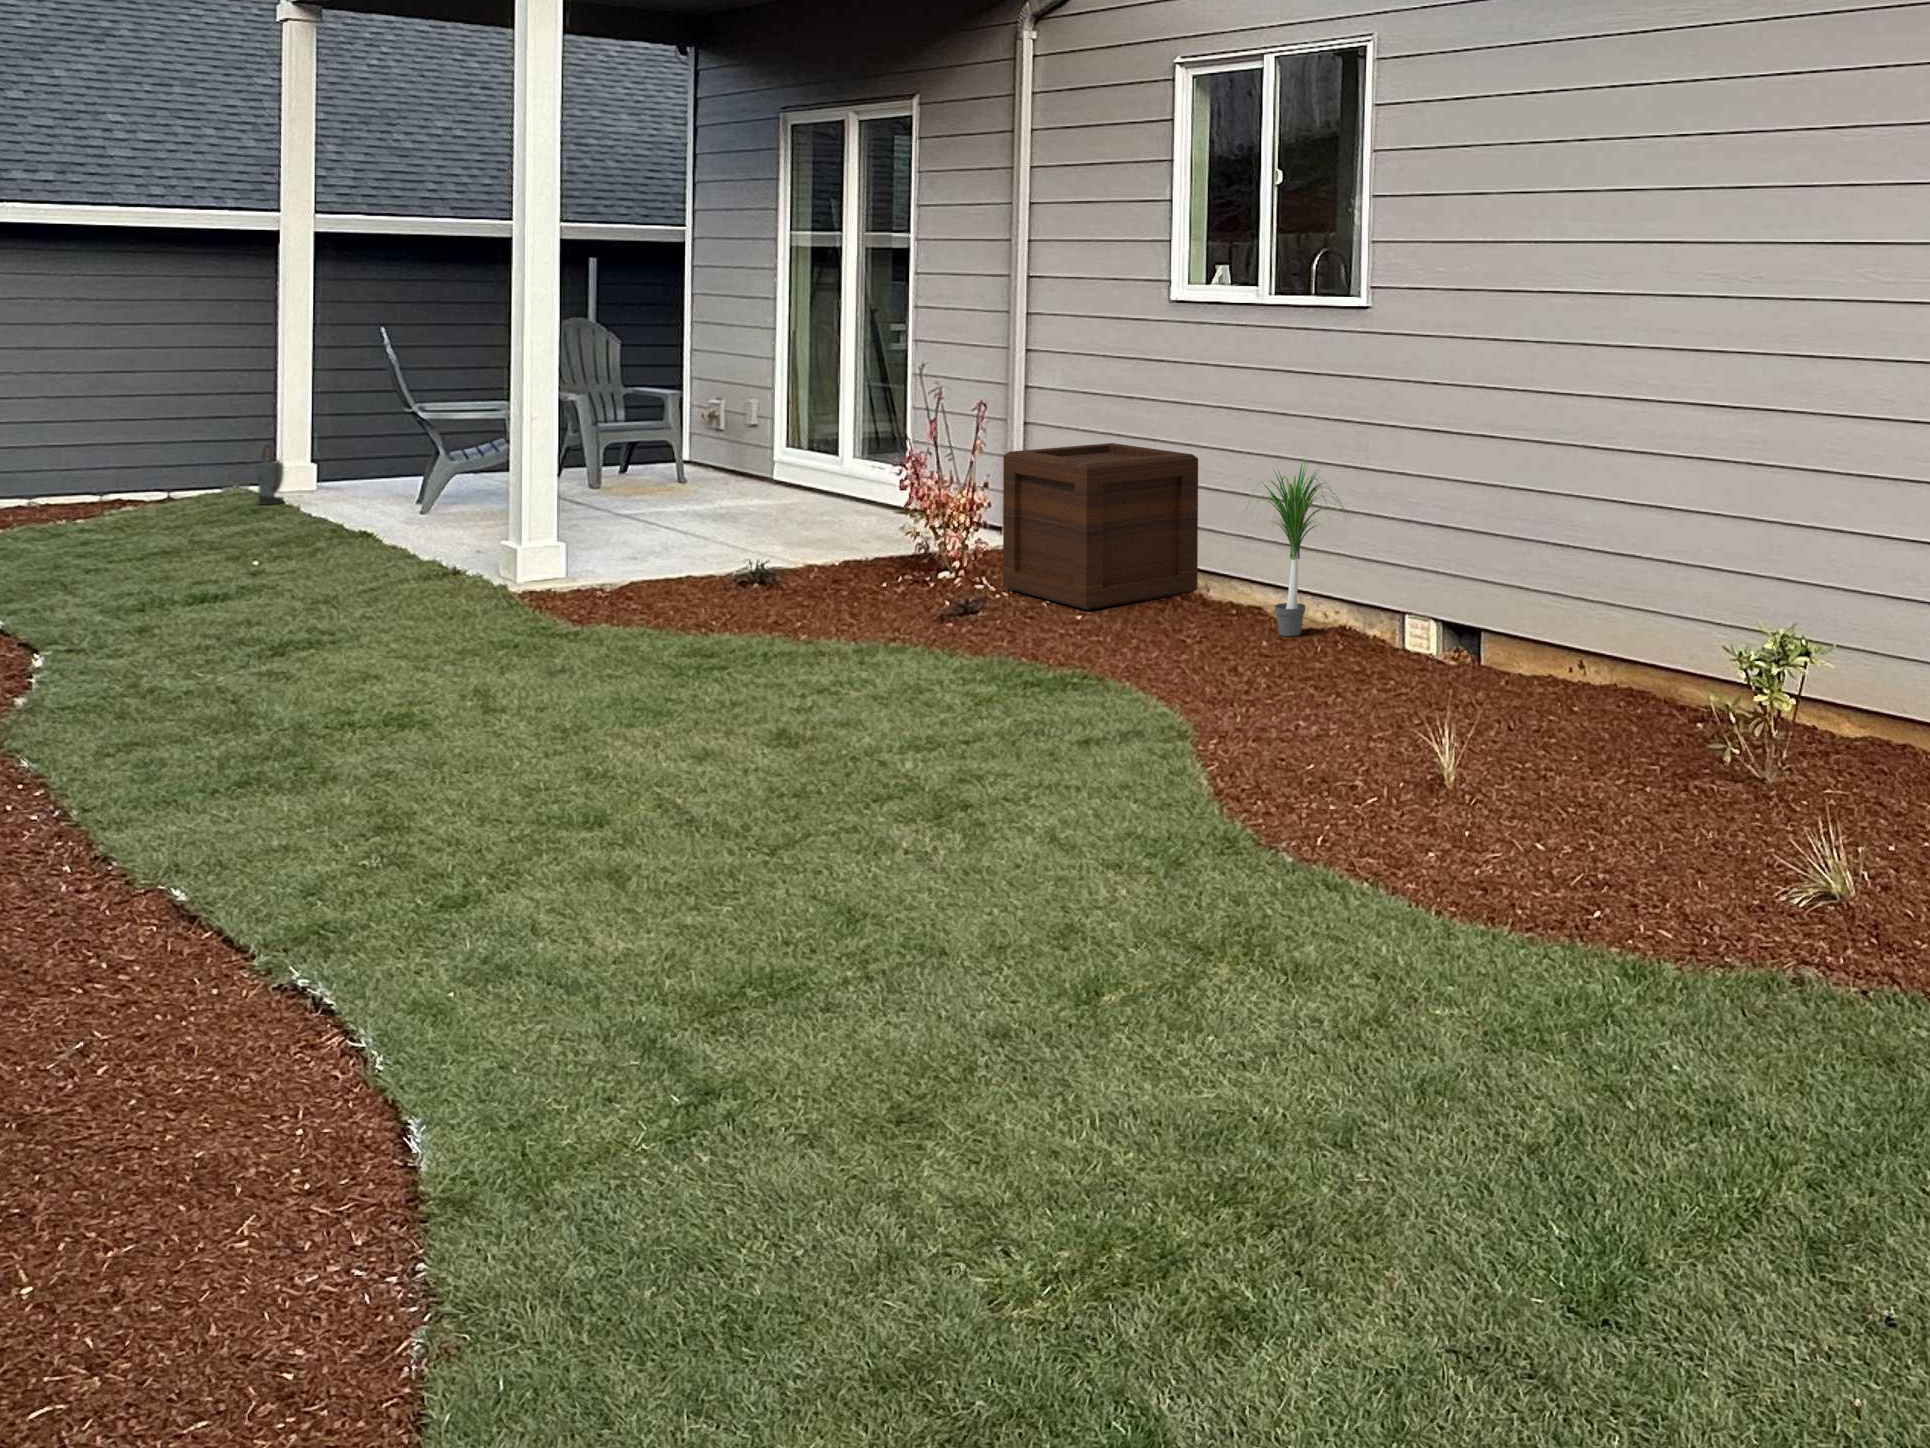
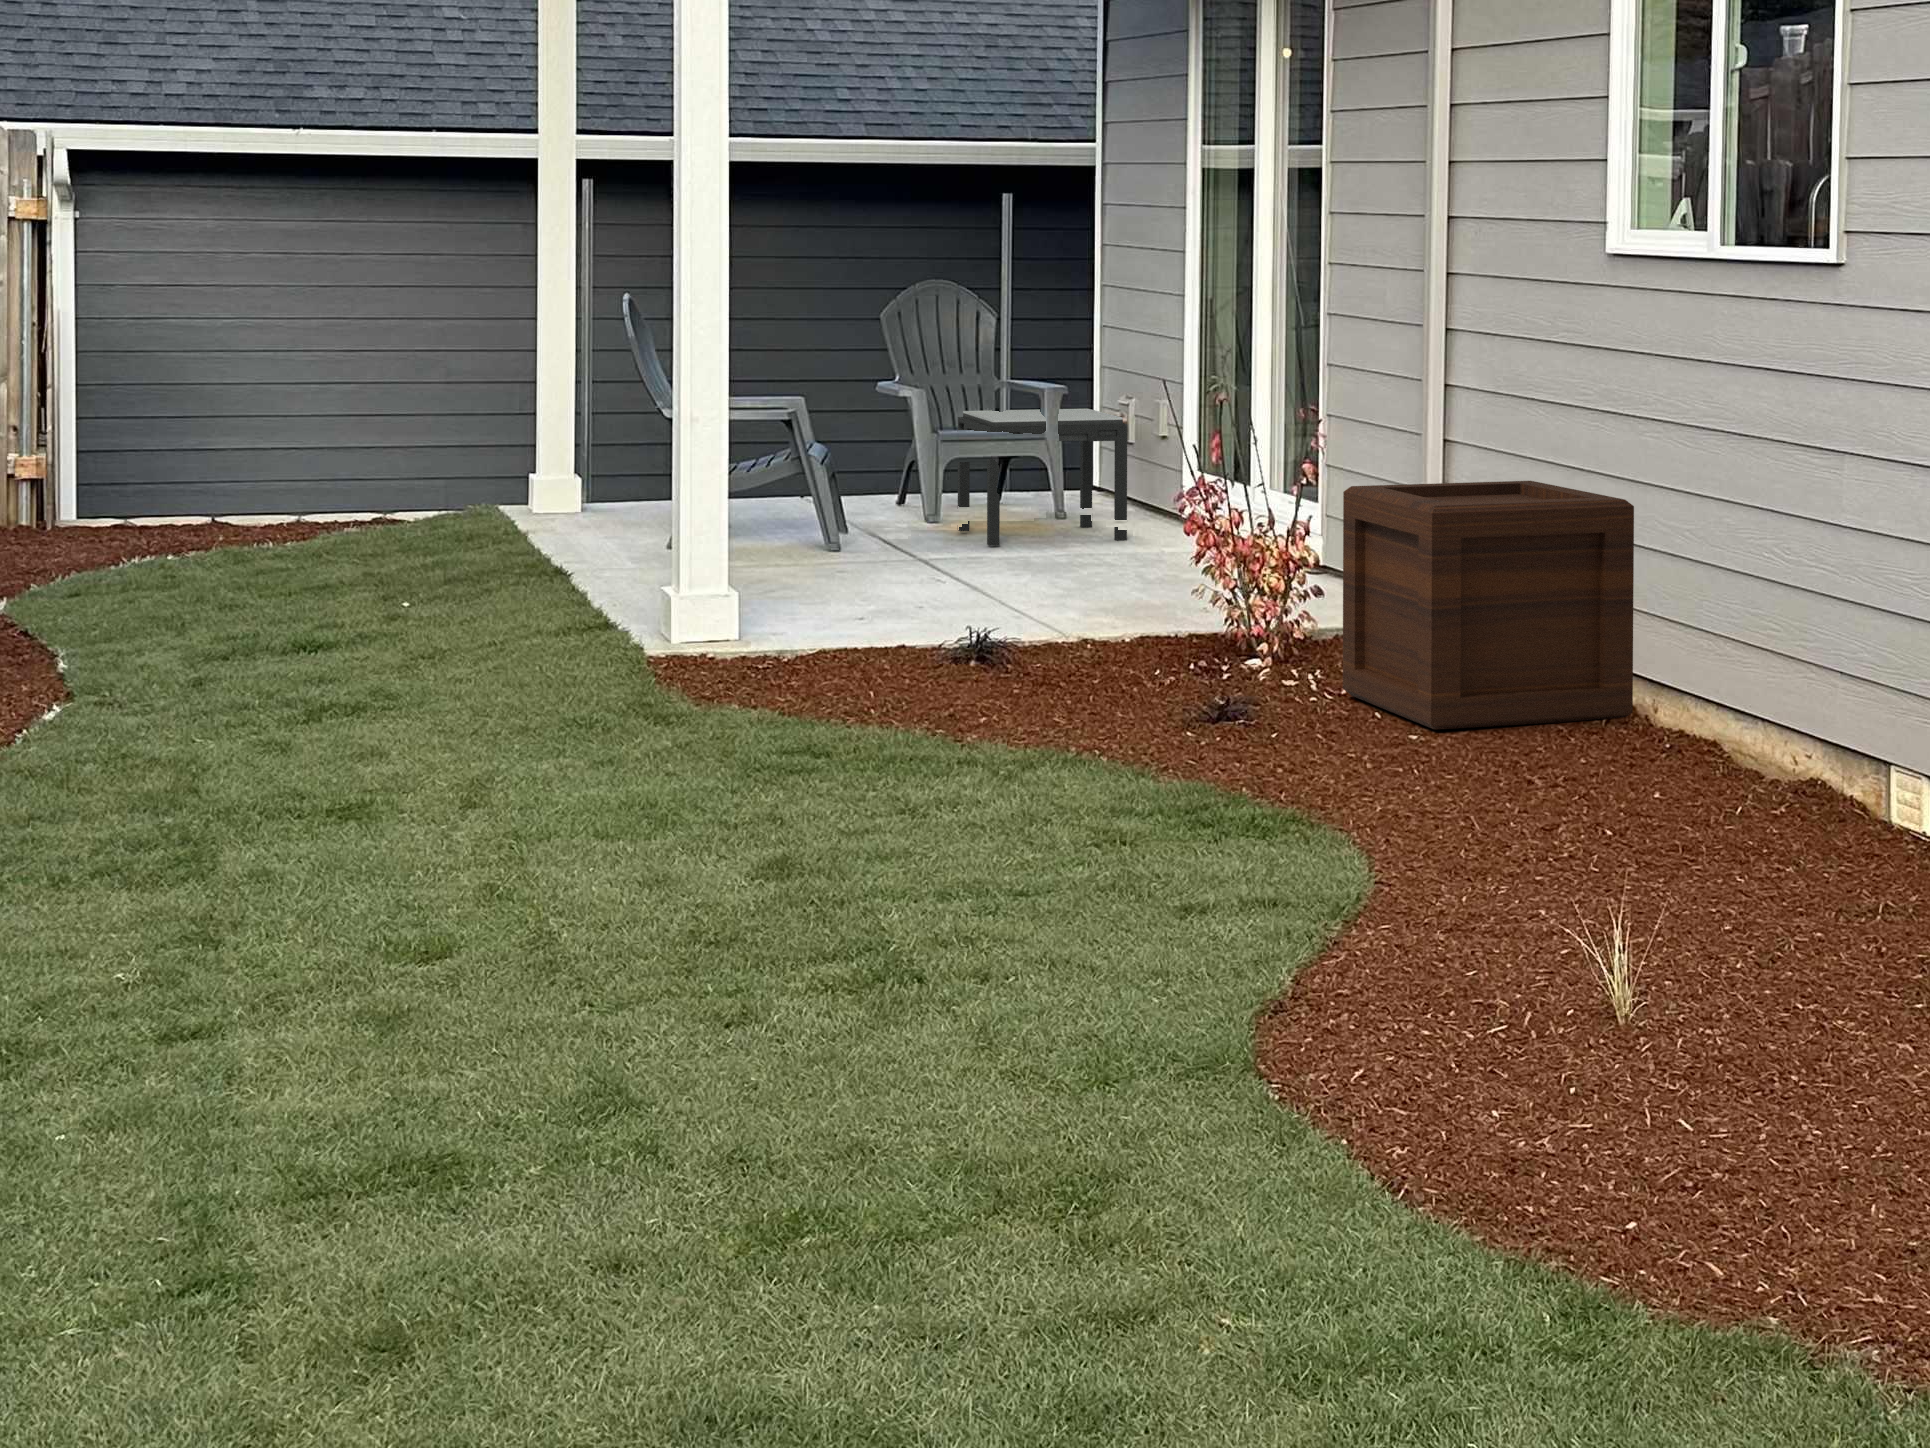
side table: none [619,398,745,494] -> present [958,408,1127,546]
watering can: present [258,444,284,504] -> none [496,456,528,538]
potted plant: present [1244,462,1344,636] -> none [1620,493,1815,786]

